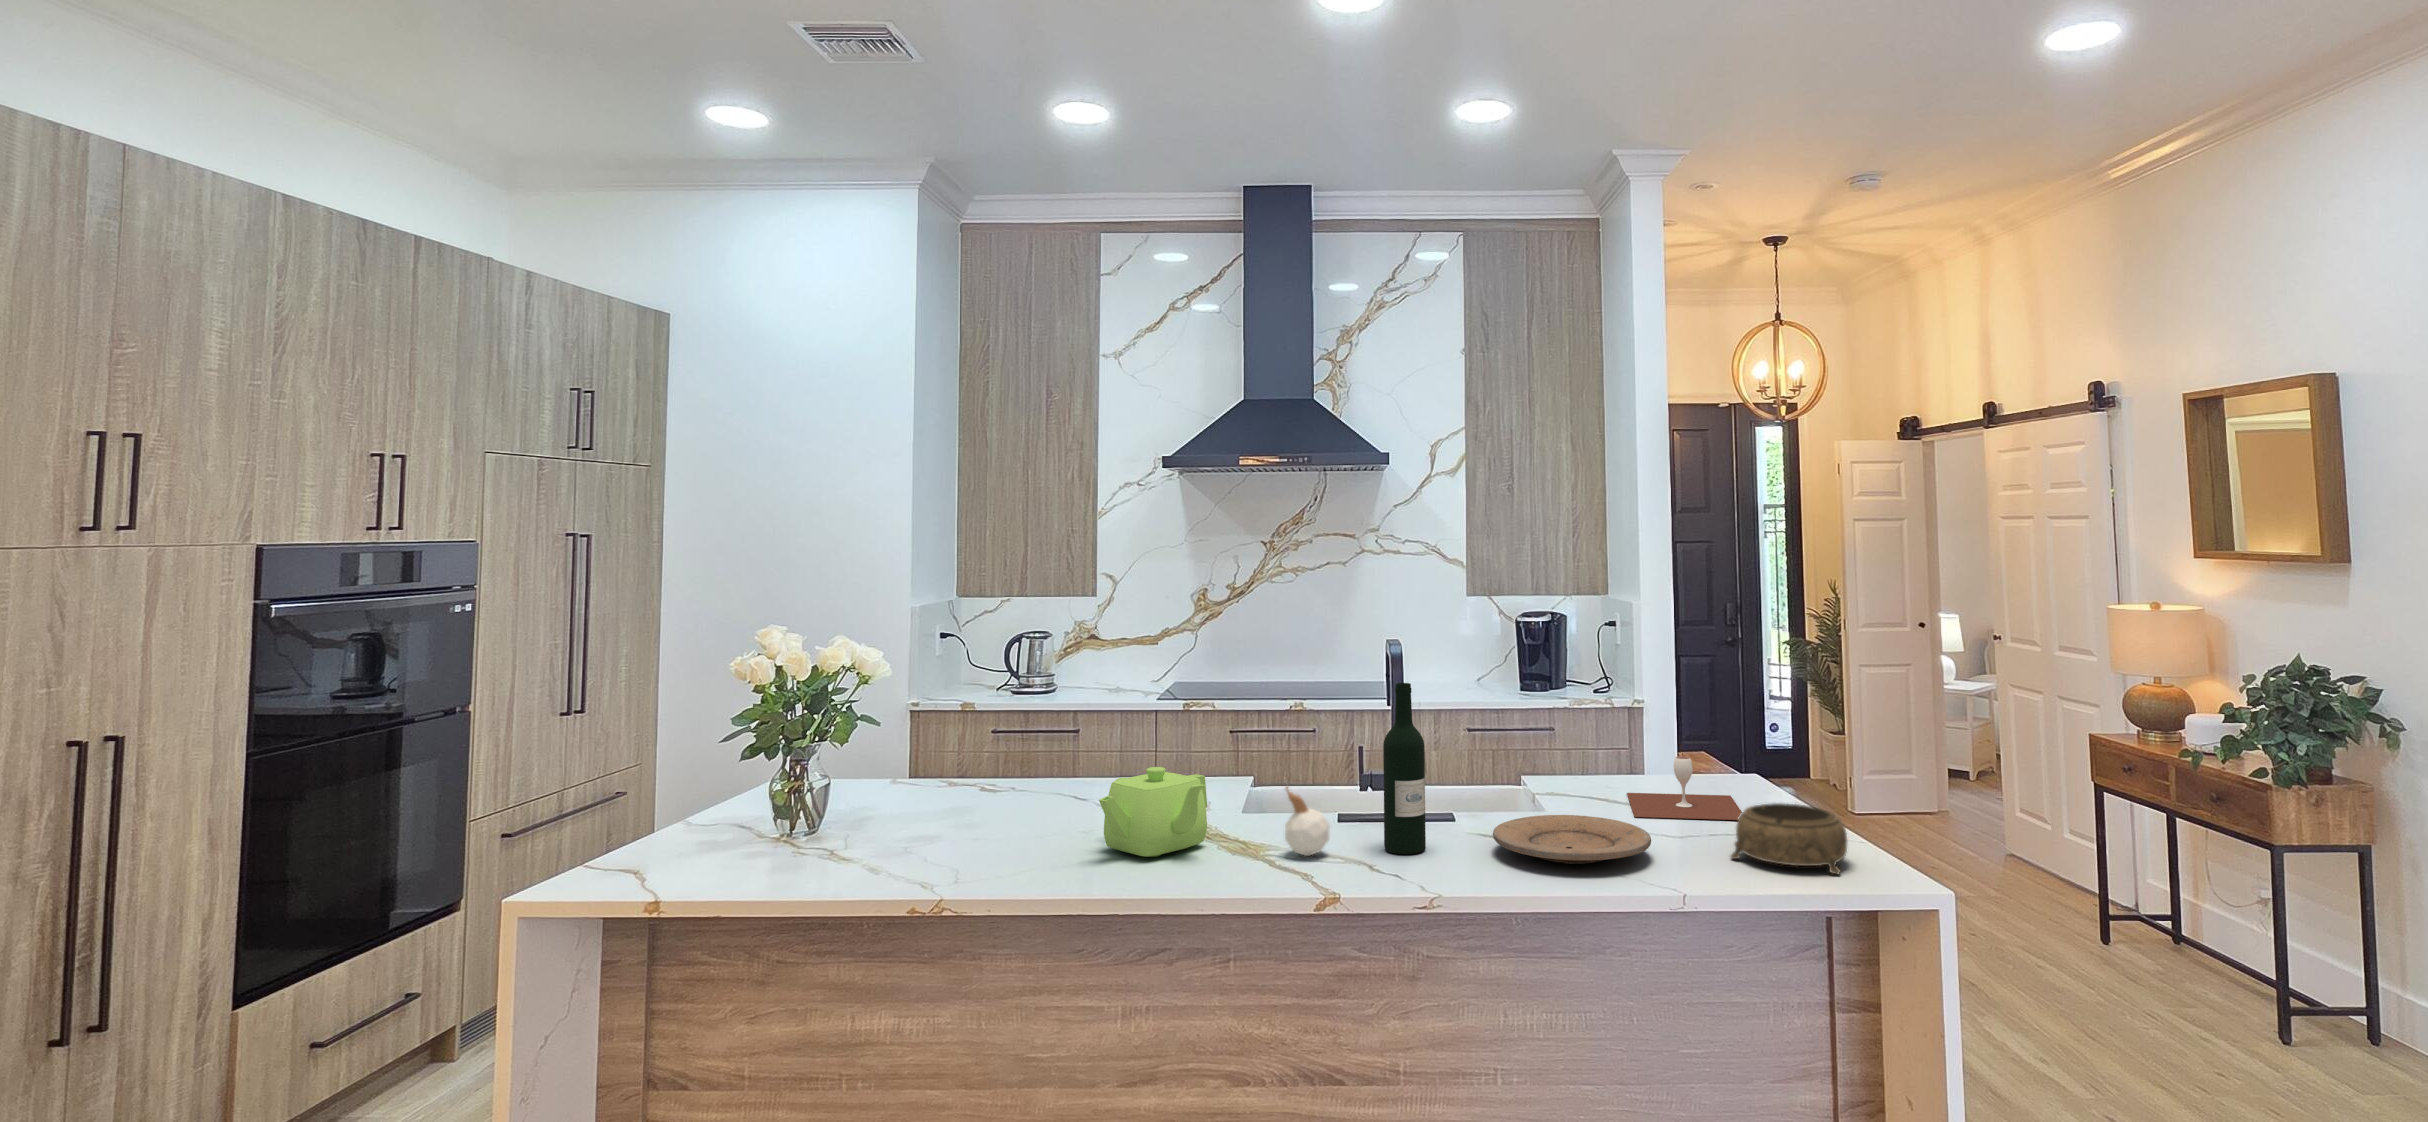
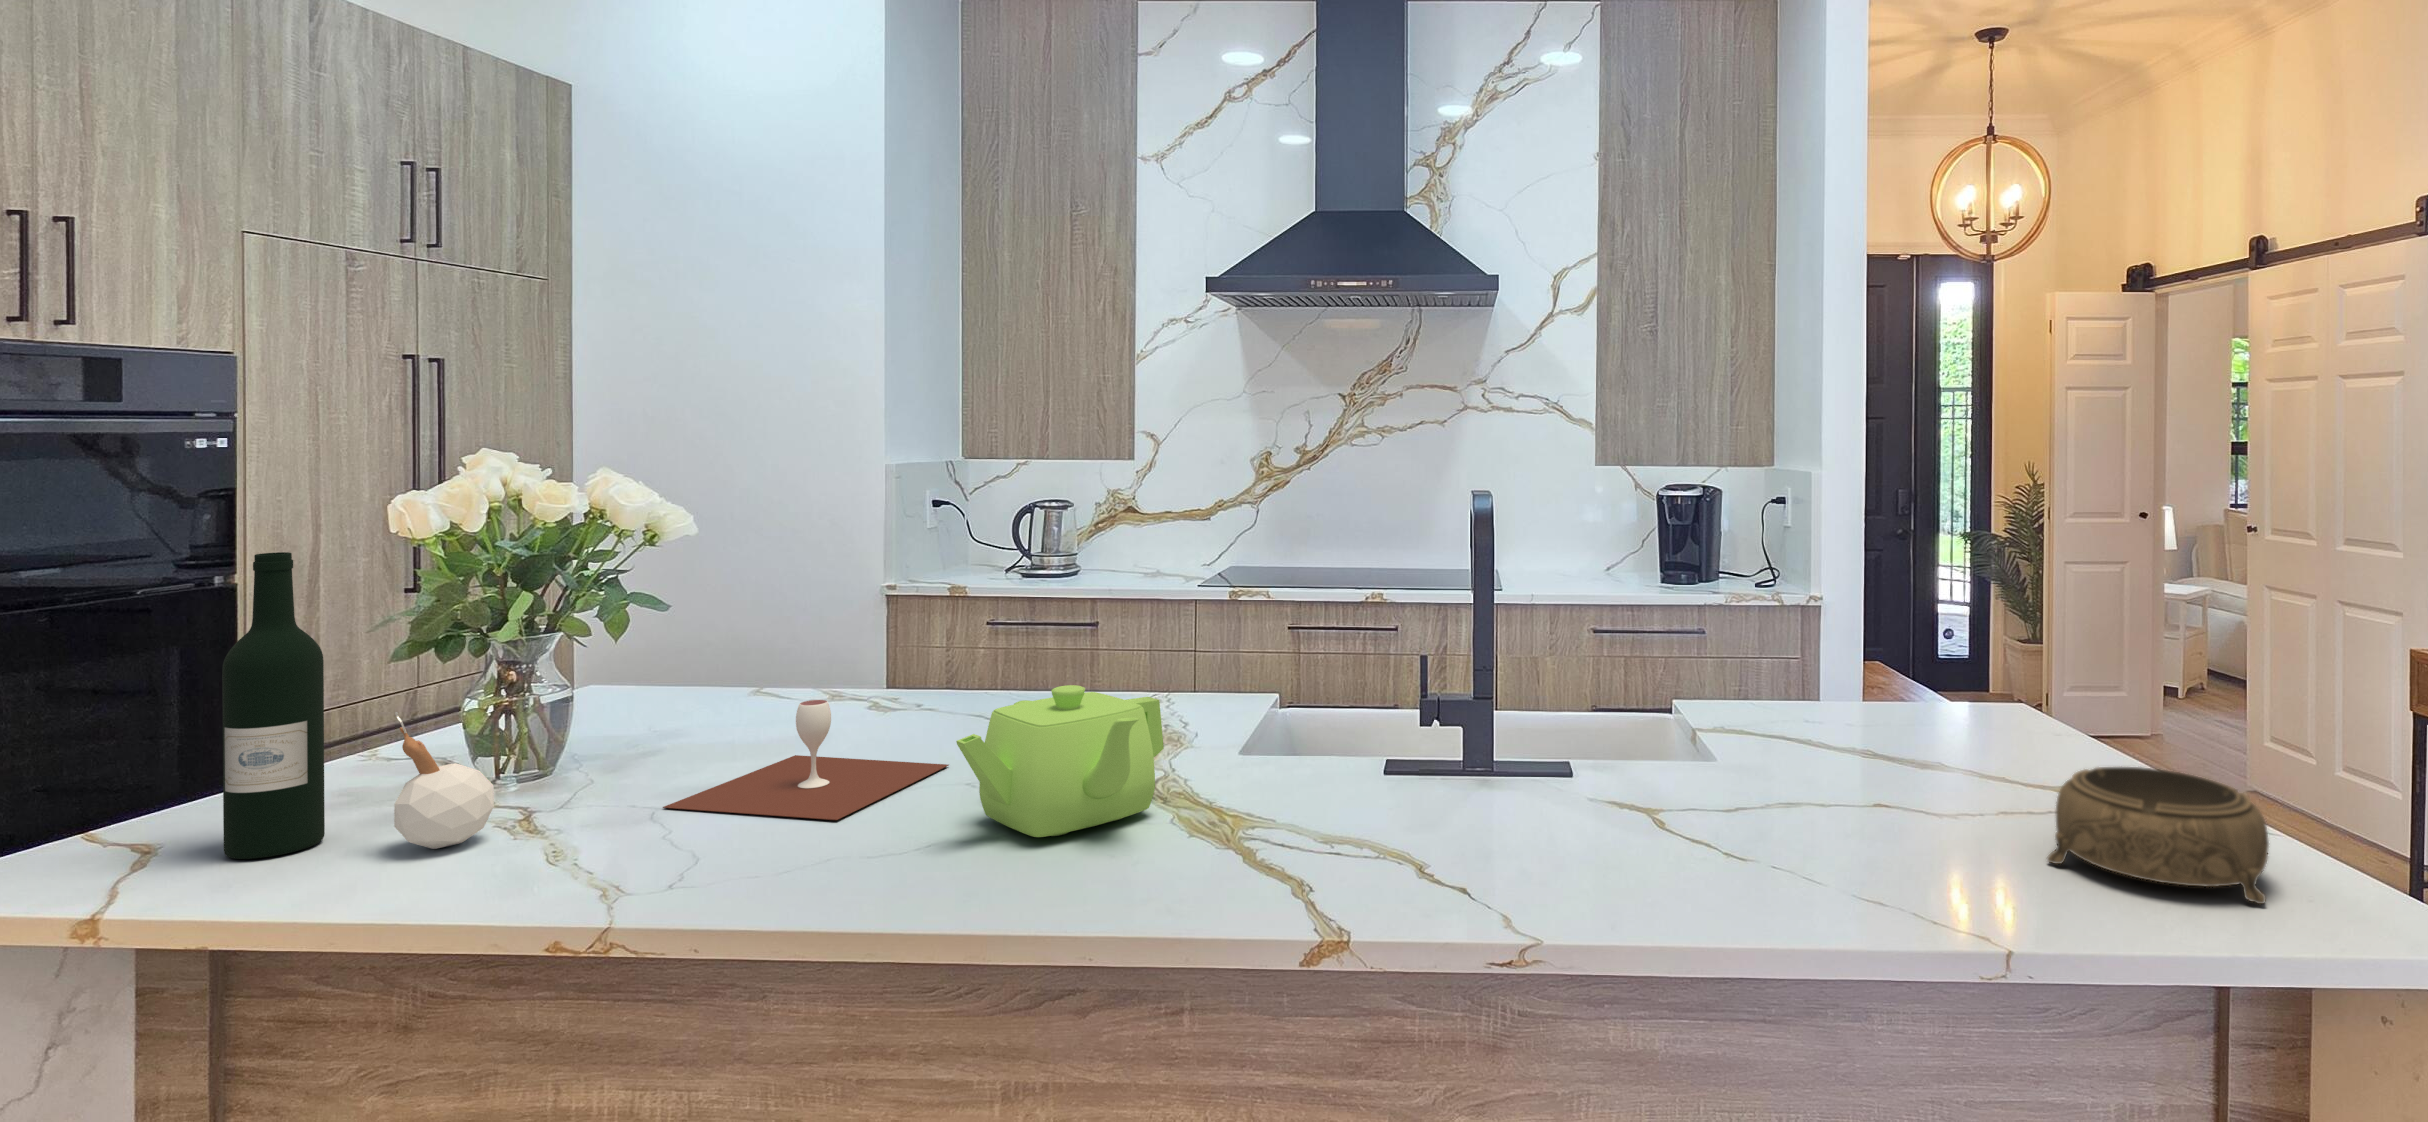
wine bottle: present [1383,683,1426,854] -> present [222,552,325,859]
wine glass: present [1627,756,1742,820] -> present [663,700,949,820]
candle: present [1285,787,1330,856] -> present [394,712,494,849]
plate: present [1493,815,1651,864] -> none [1632,774,1910,869]

